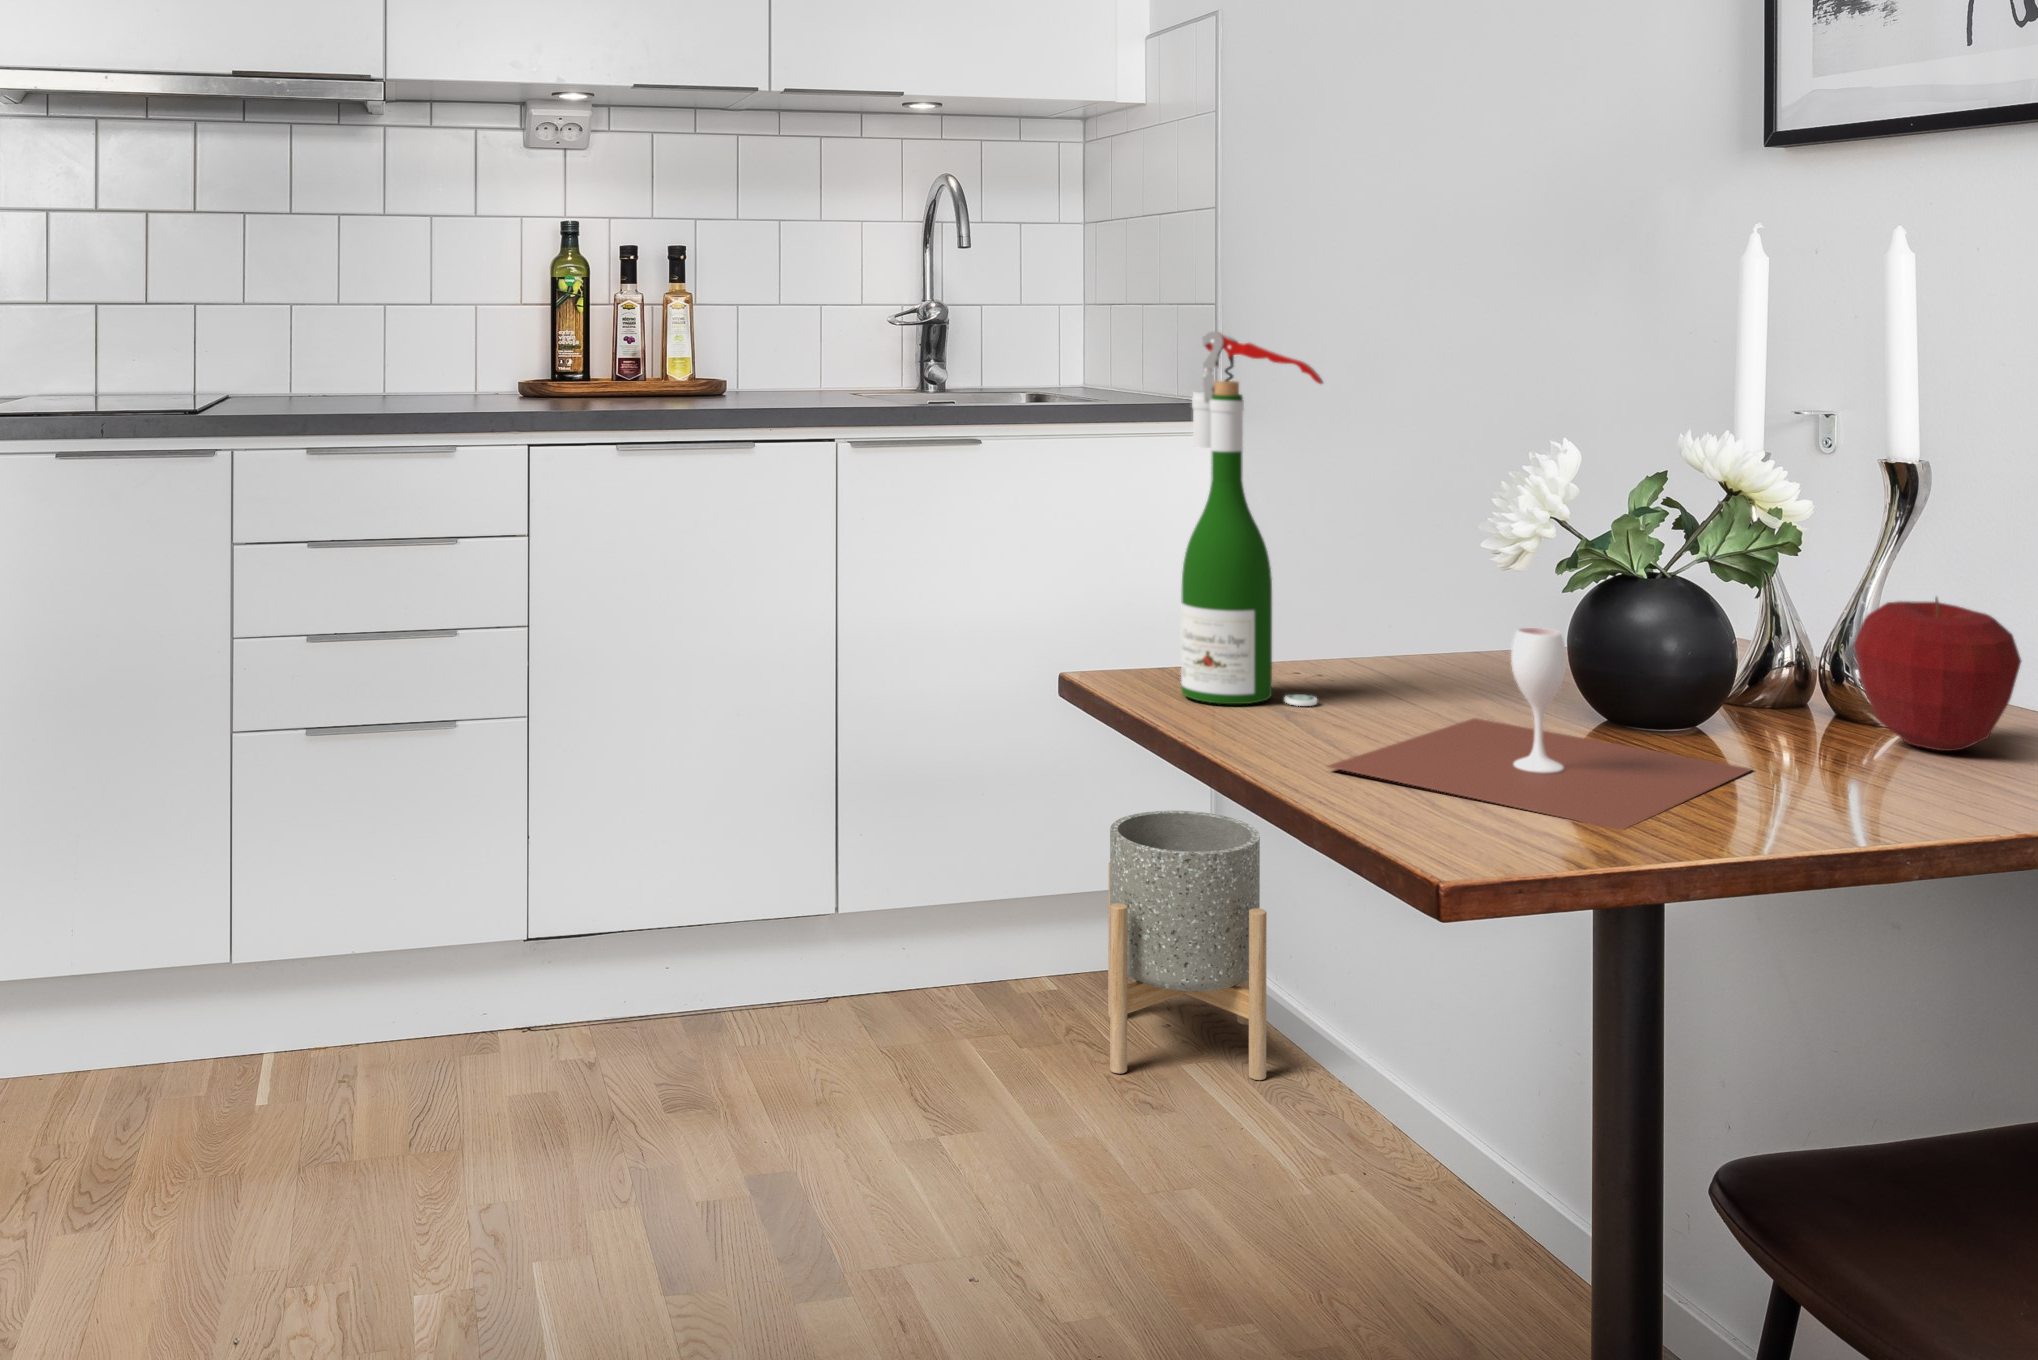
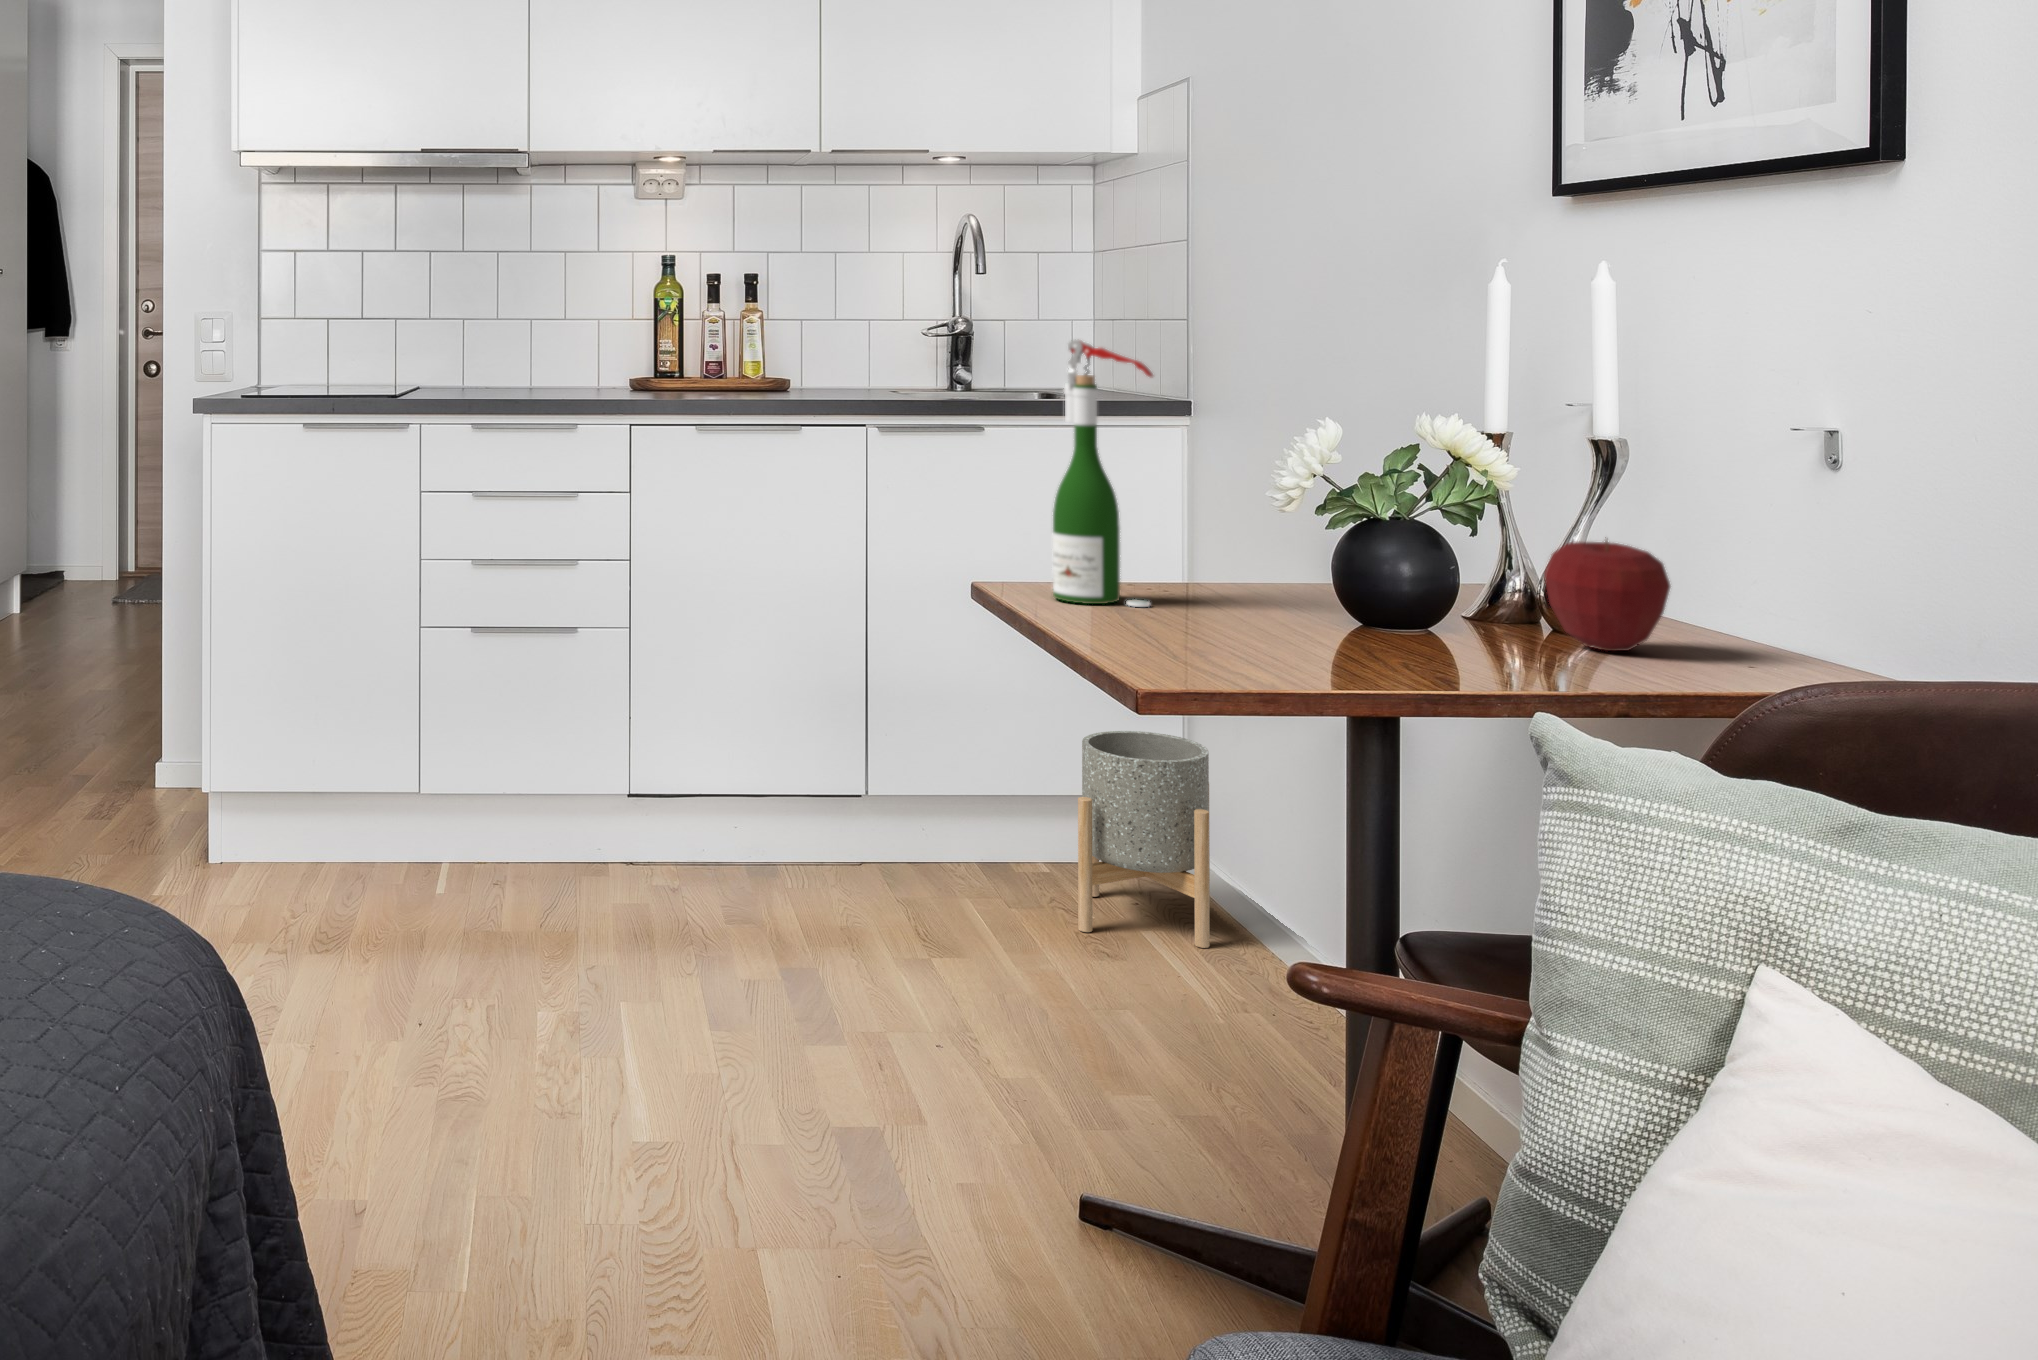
wine glass: present [1328,628,1753,830] -> none [1119,546,1439,674]

